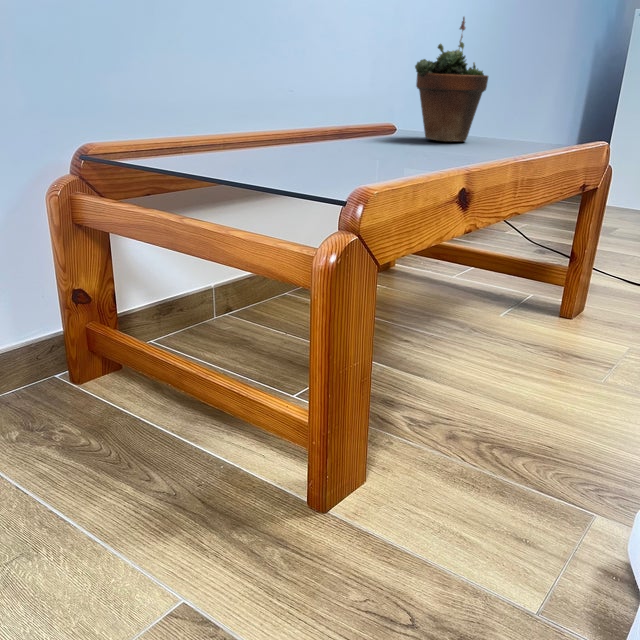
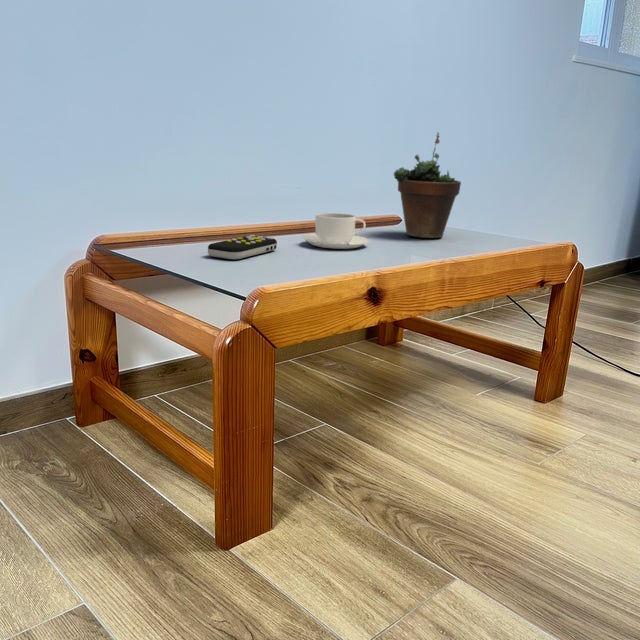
coffee cup: none [326,113,404,153] -> present [303,213,369,249]
remote control: none [235,139,308,166] -> present [208,235,277,259]

